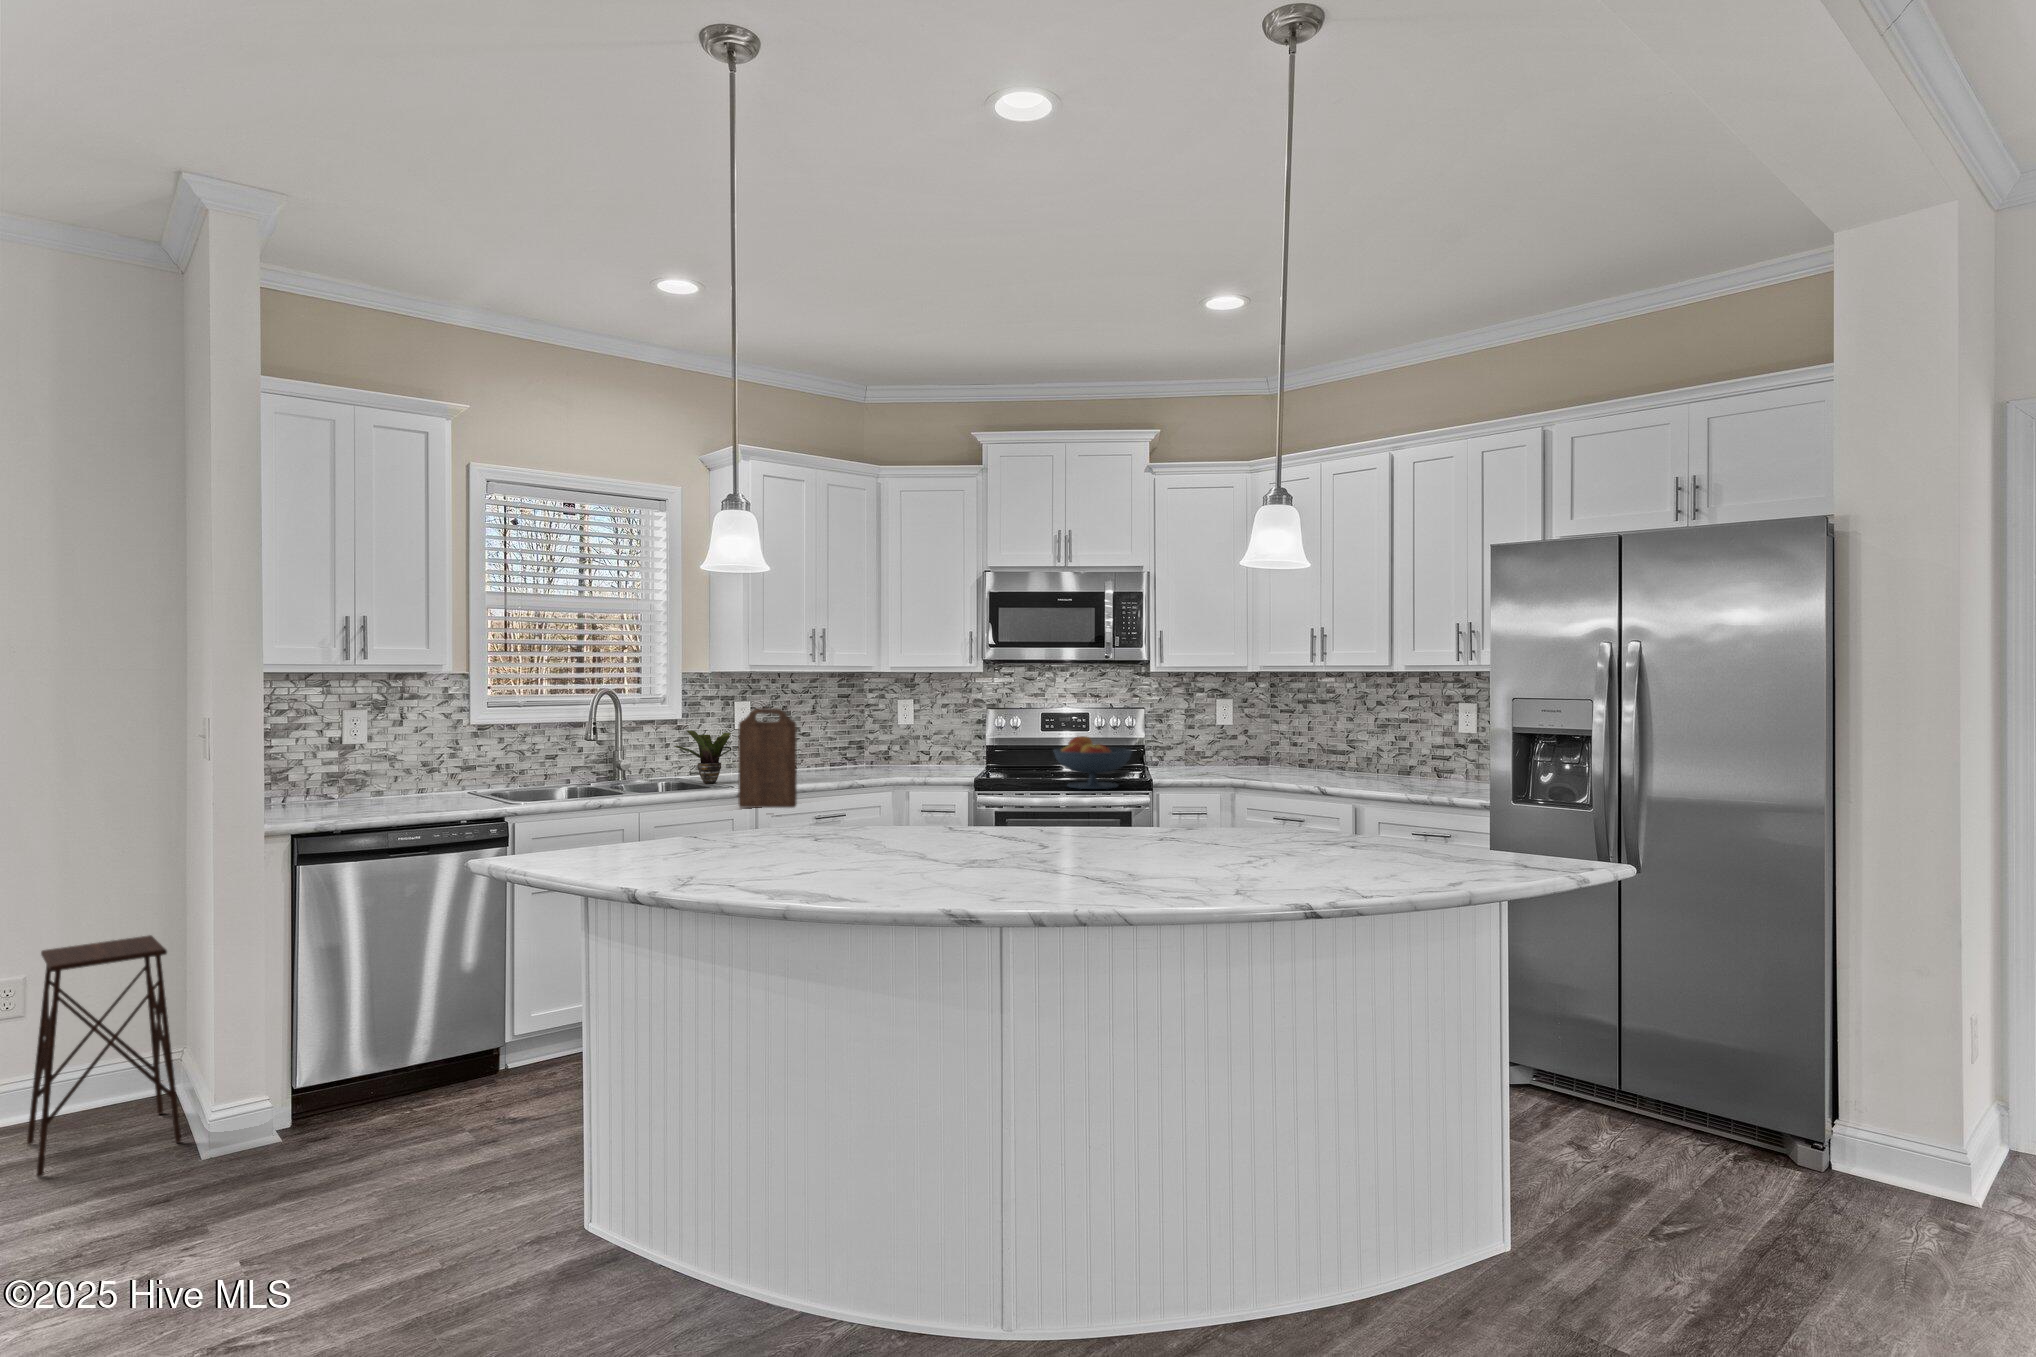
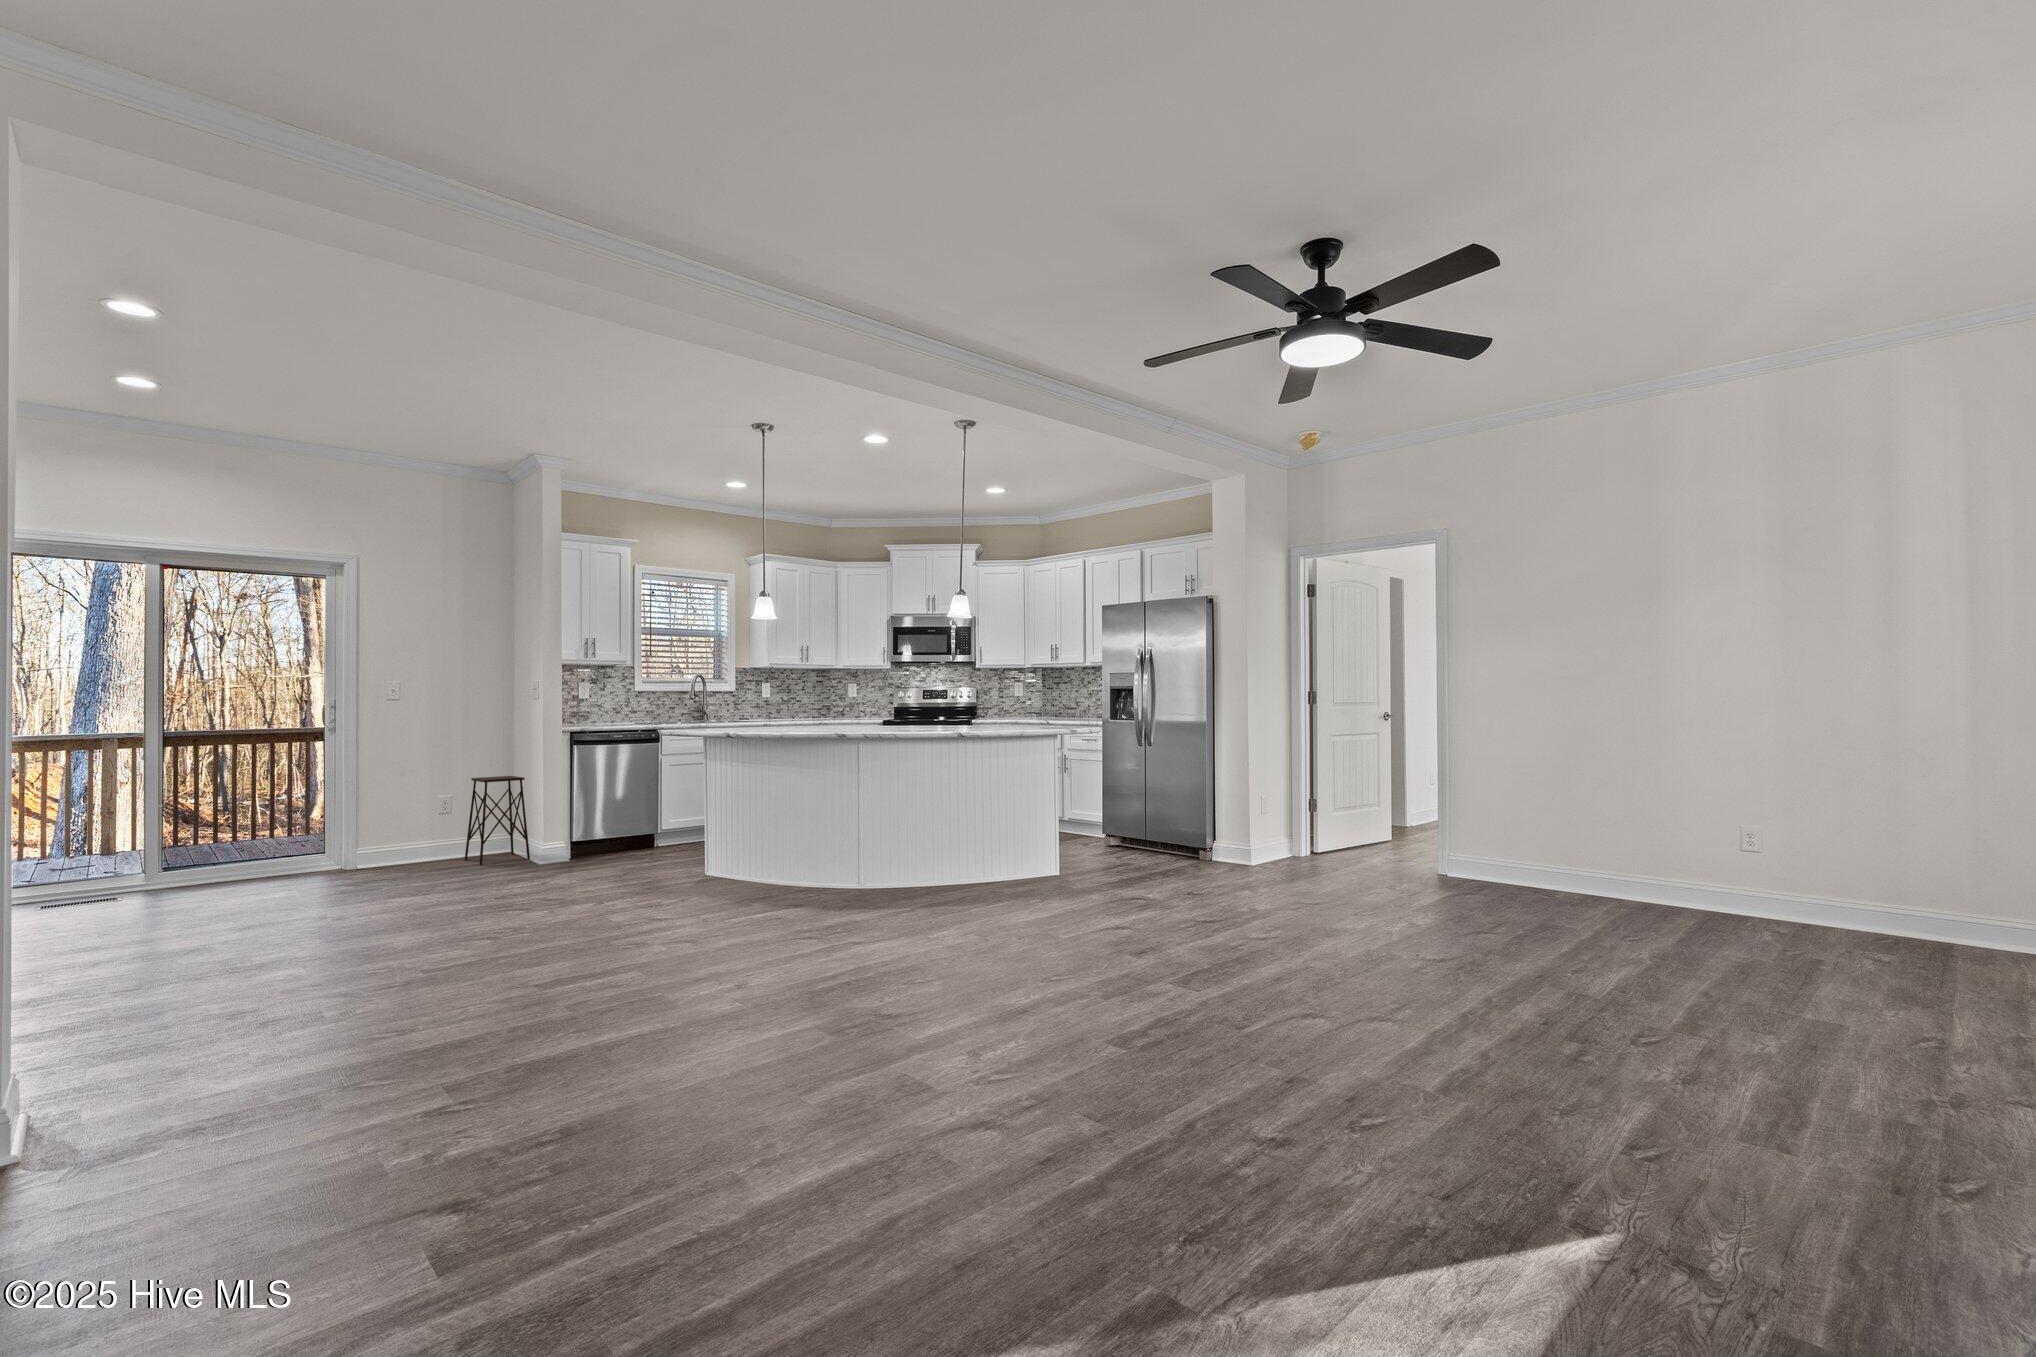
cutting board: present [738,708,797,808] -> none [766,679,792,723]
potted plant: present [674,731,738,783] -> none [733,694,768,720]
fruit bowl: present [1054,736,1132,789] -> none [914,695,952,718]

